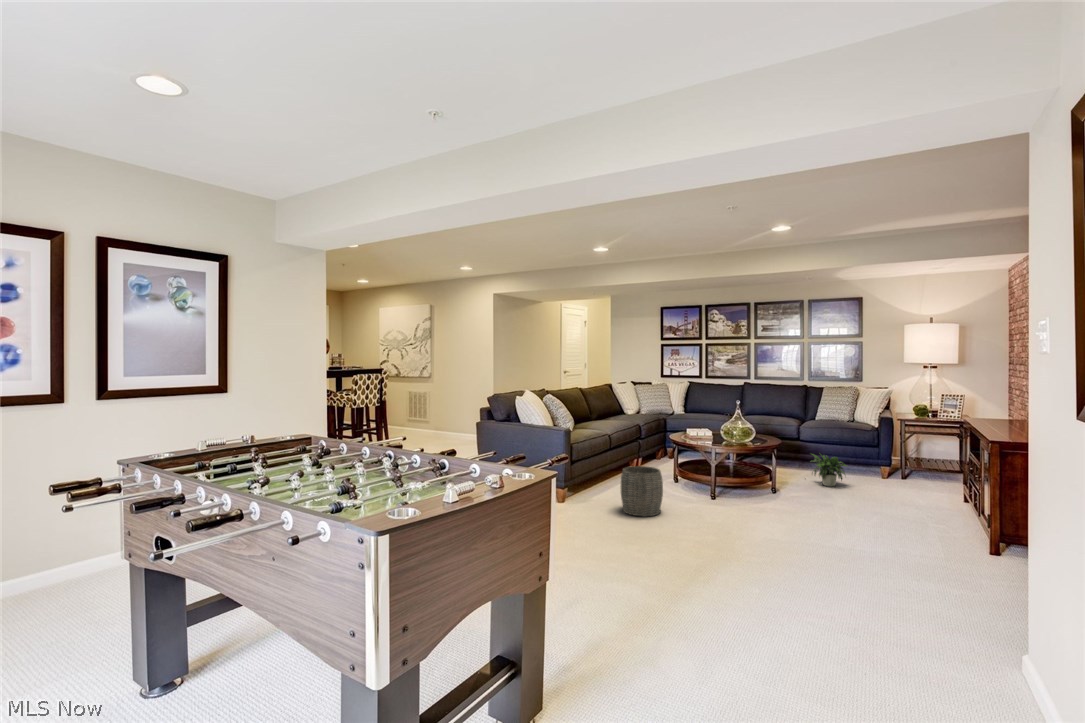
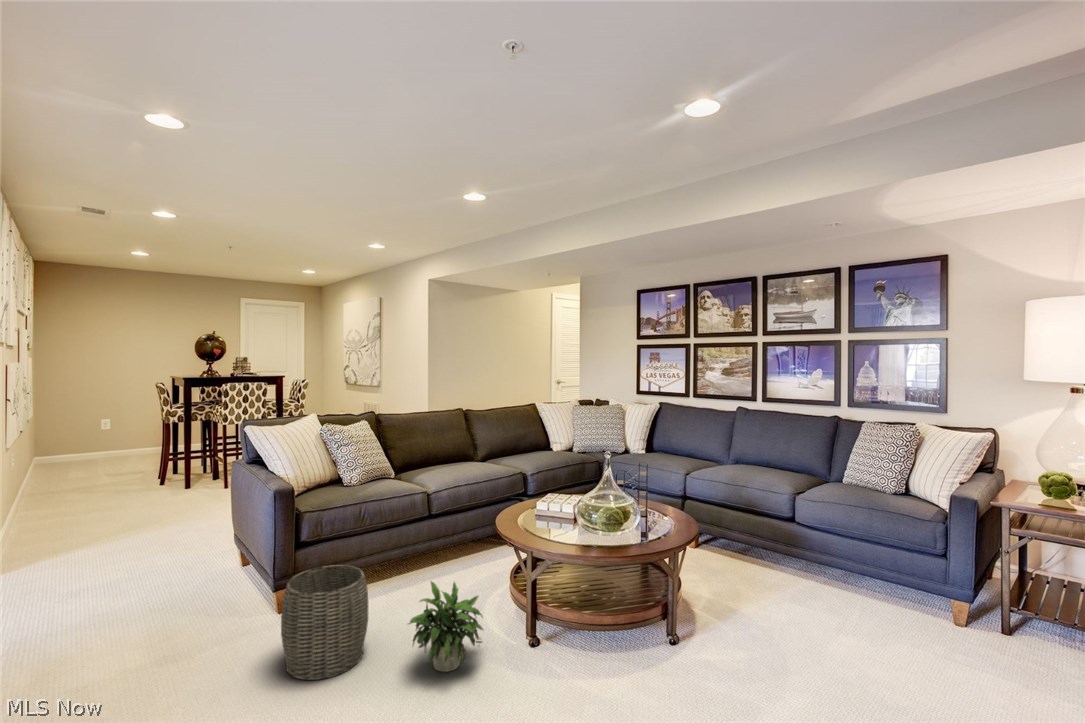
potted plant: present [811,454,846,486] -> present [408,581,483,672]

